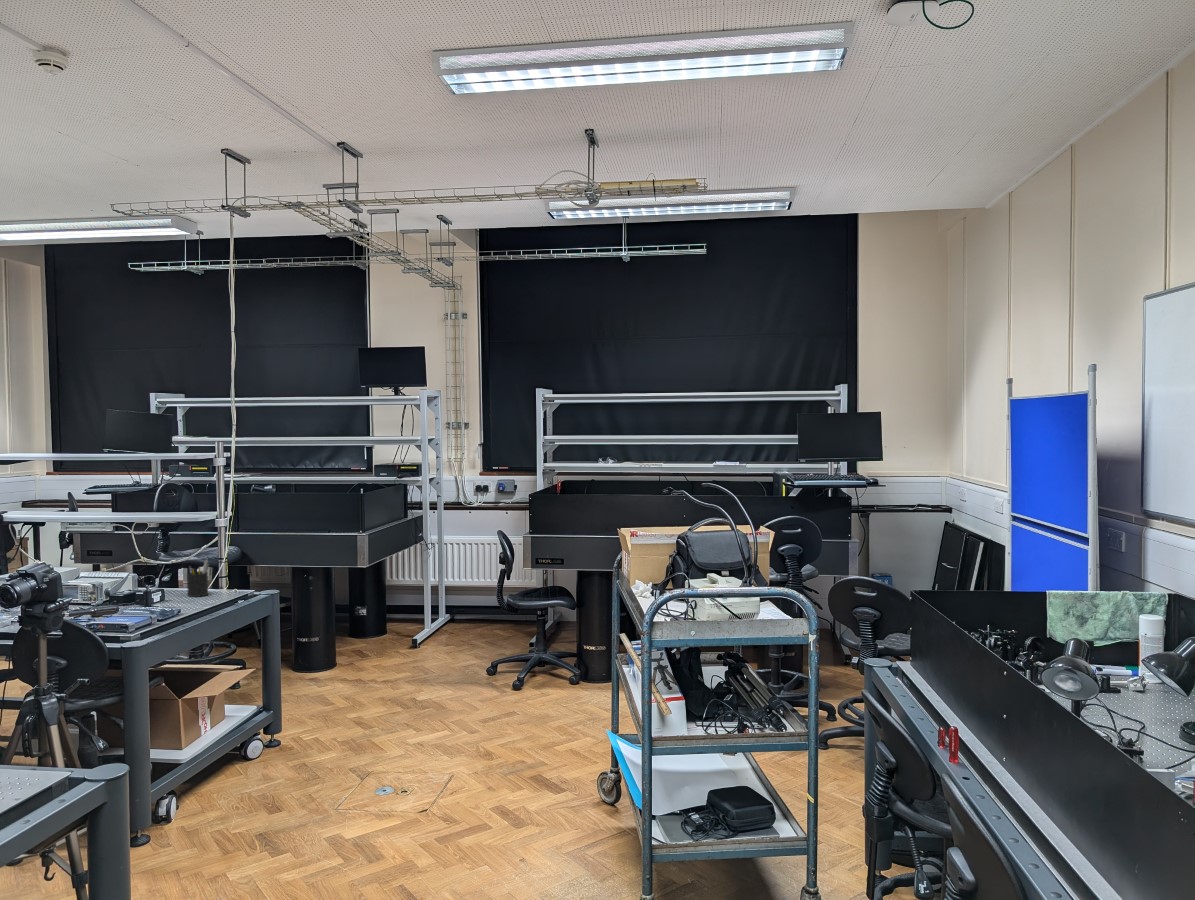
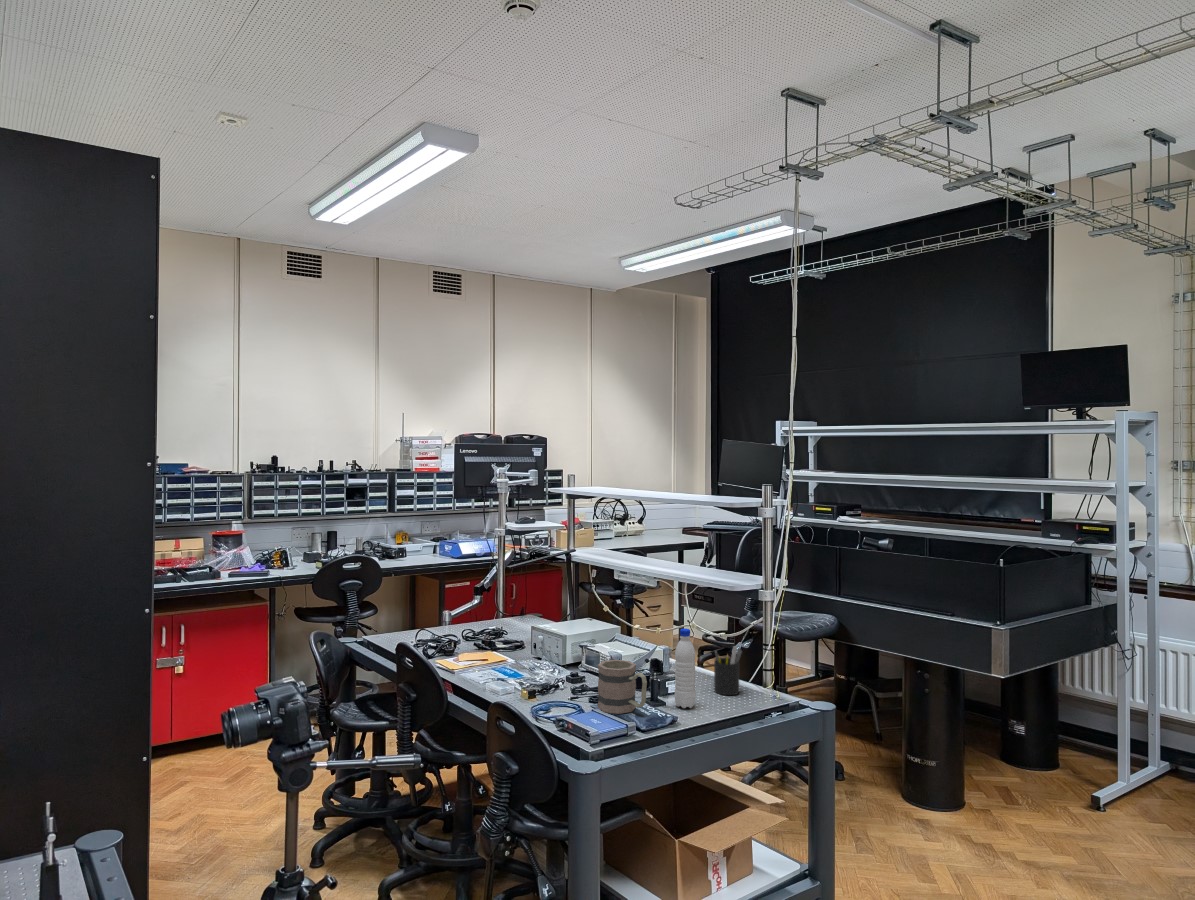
water bottle: none [166,549,184,607] -> present [675,628,696,708]
mug: none [106,579,153,618] -> present [598,660,647,714]

